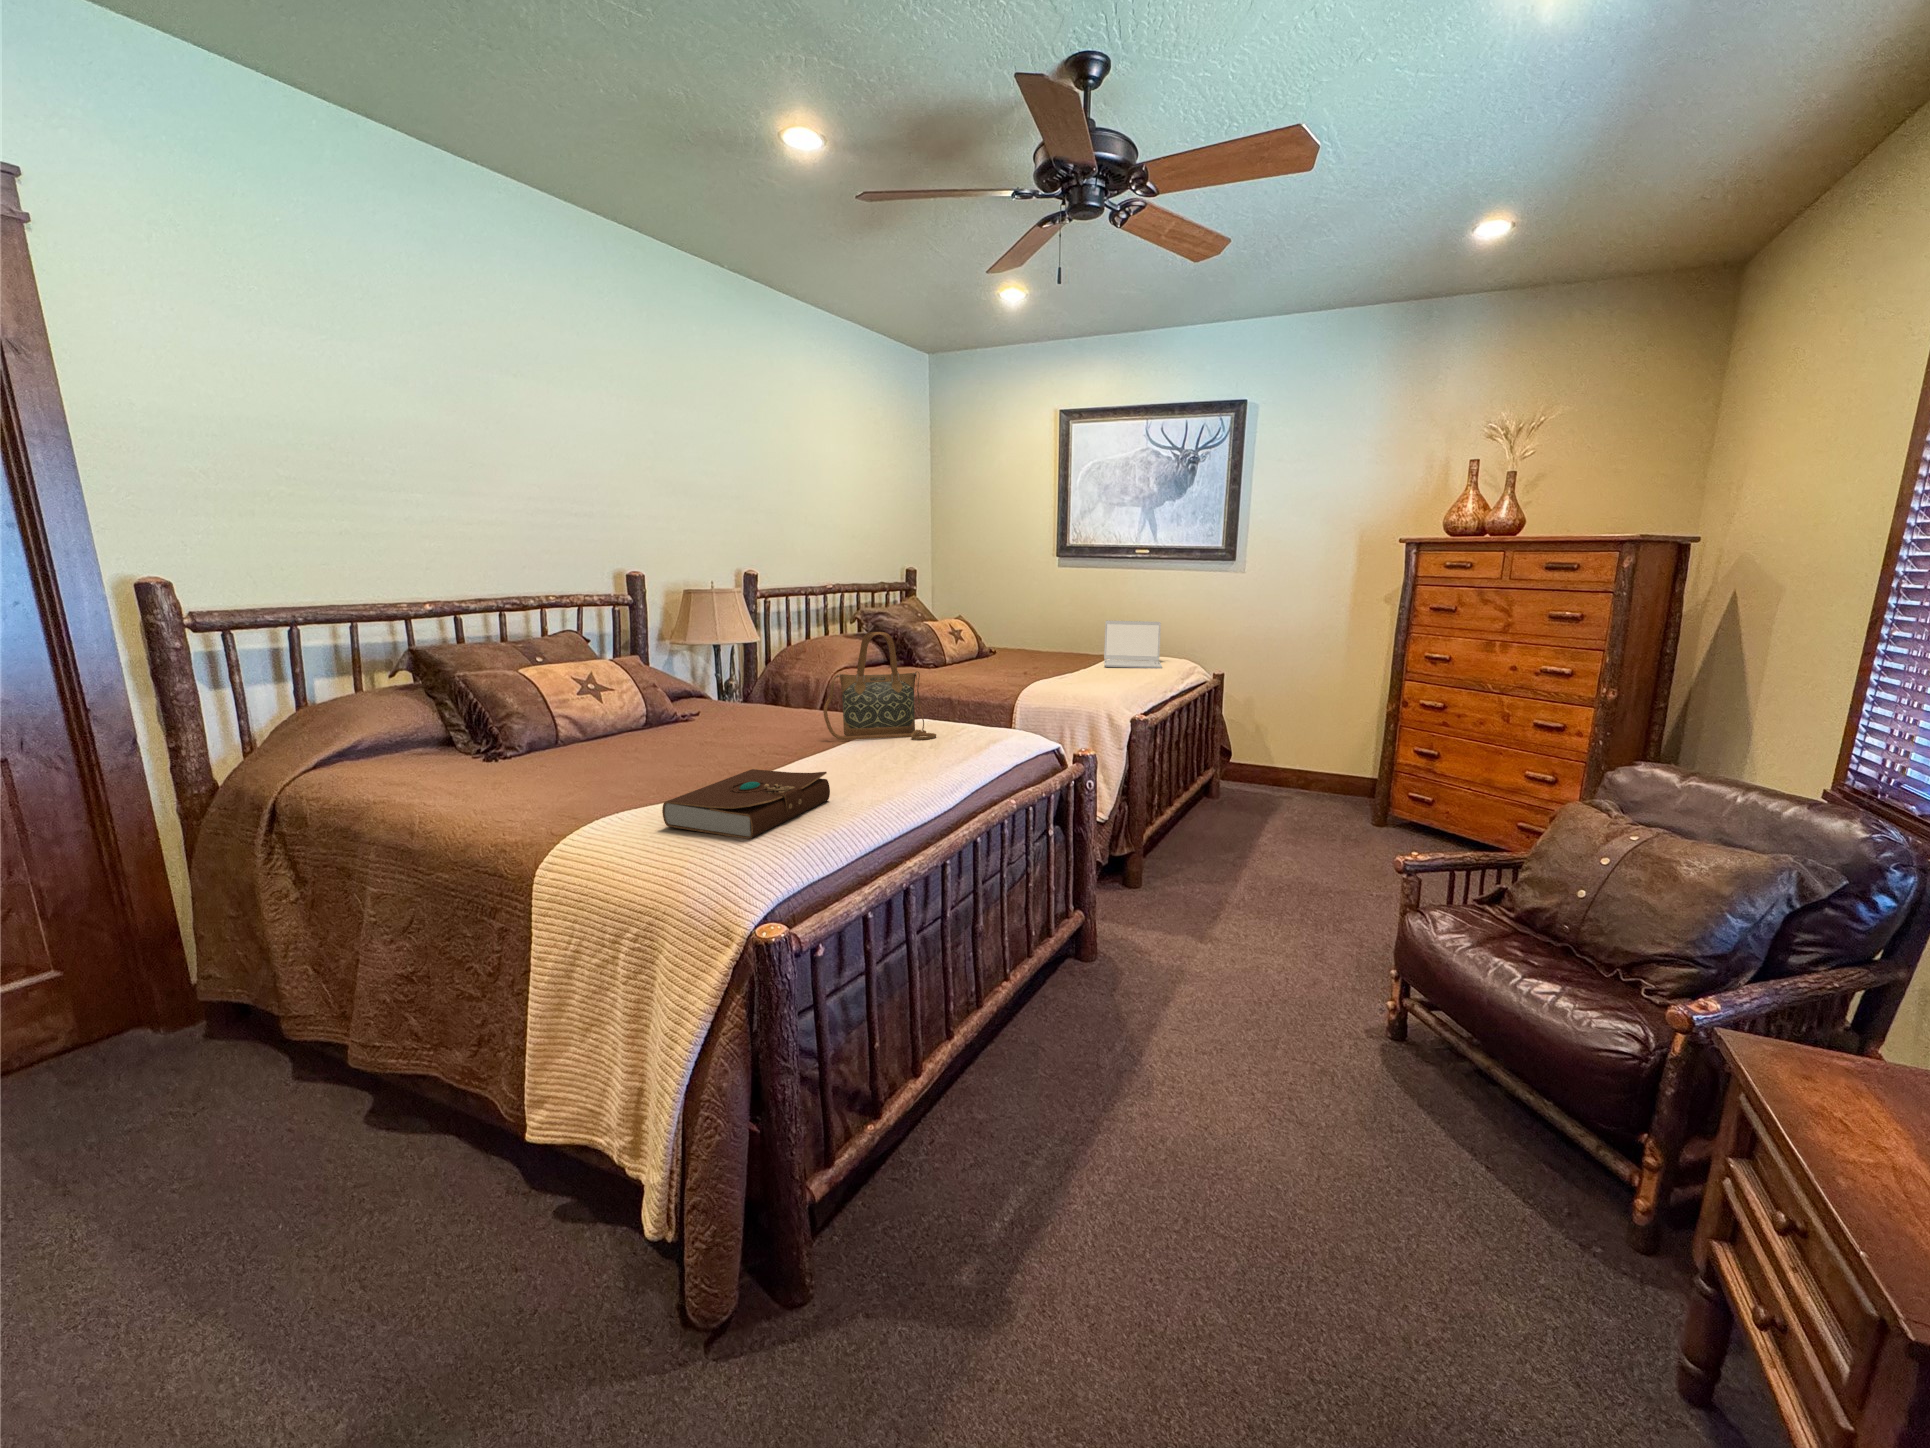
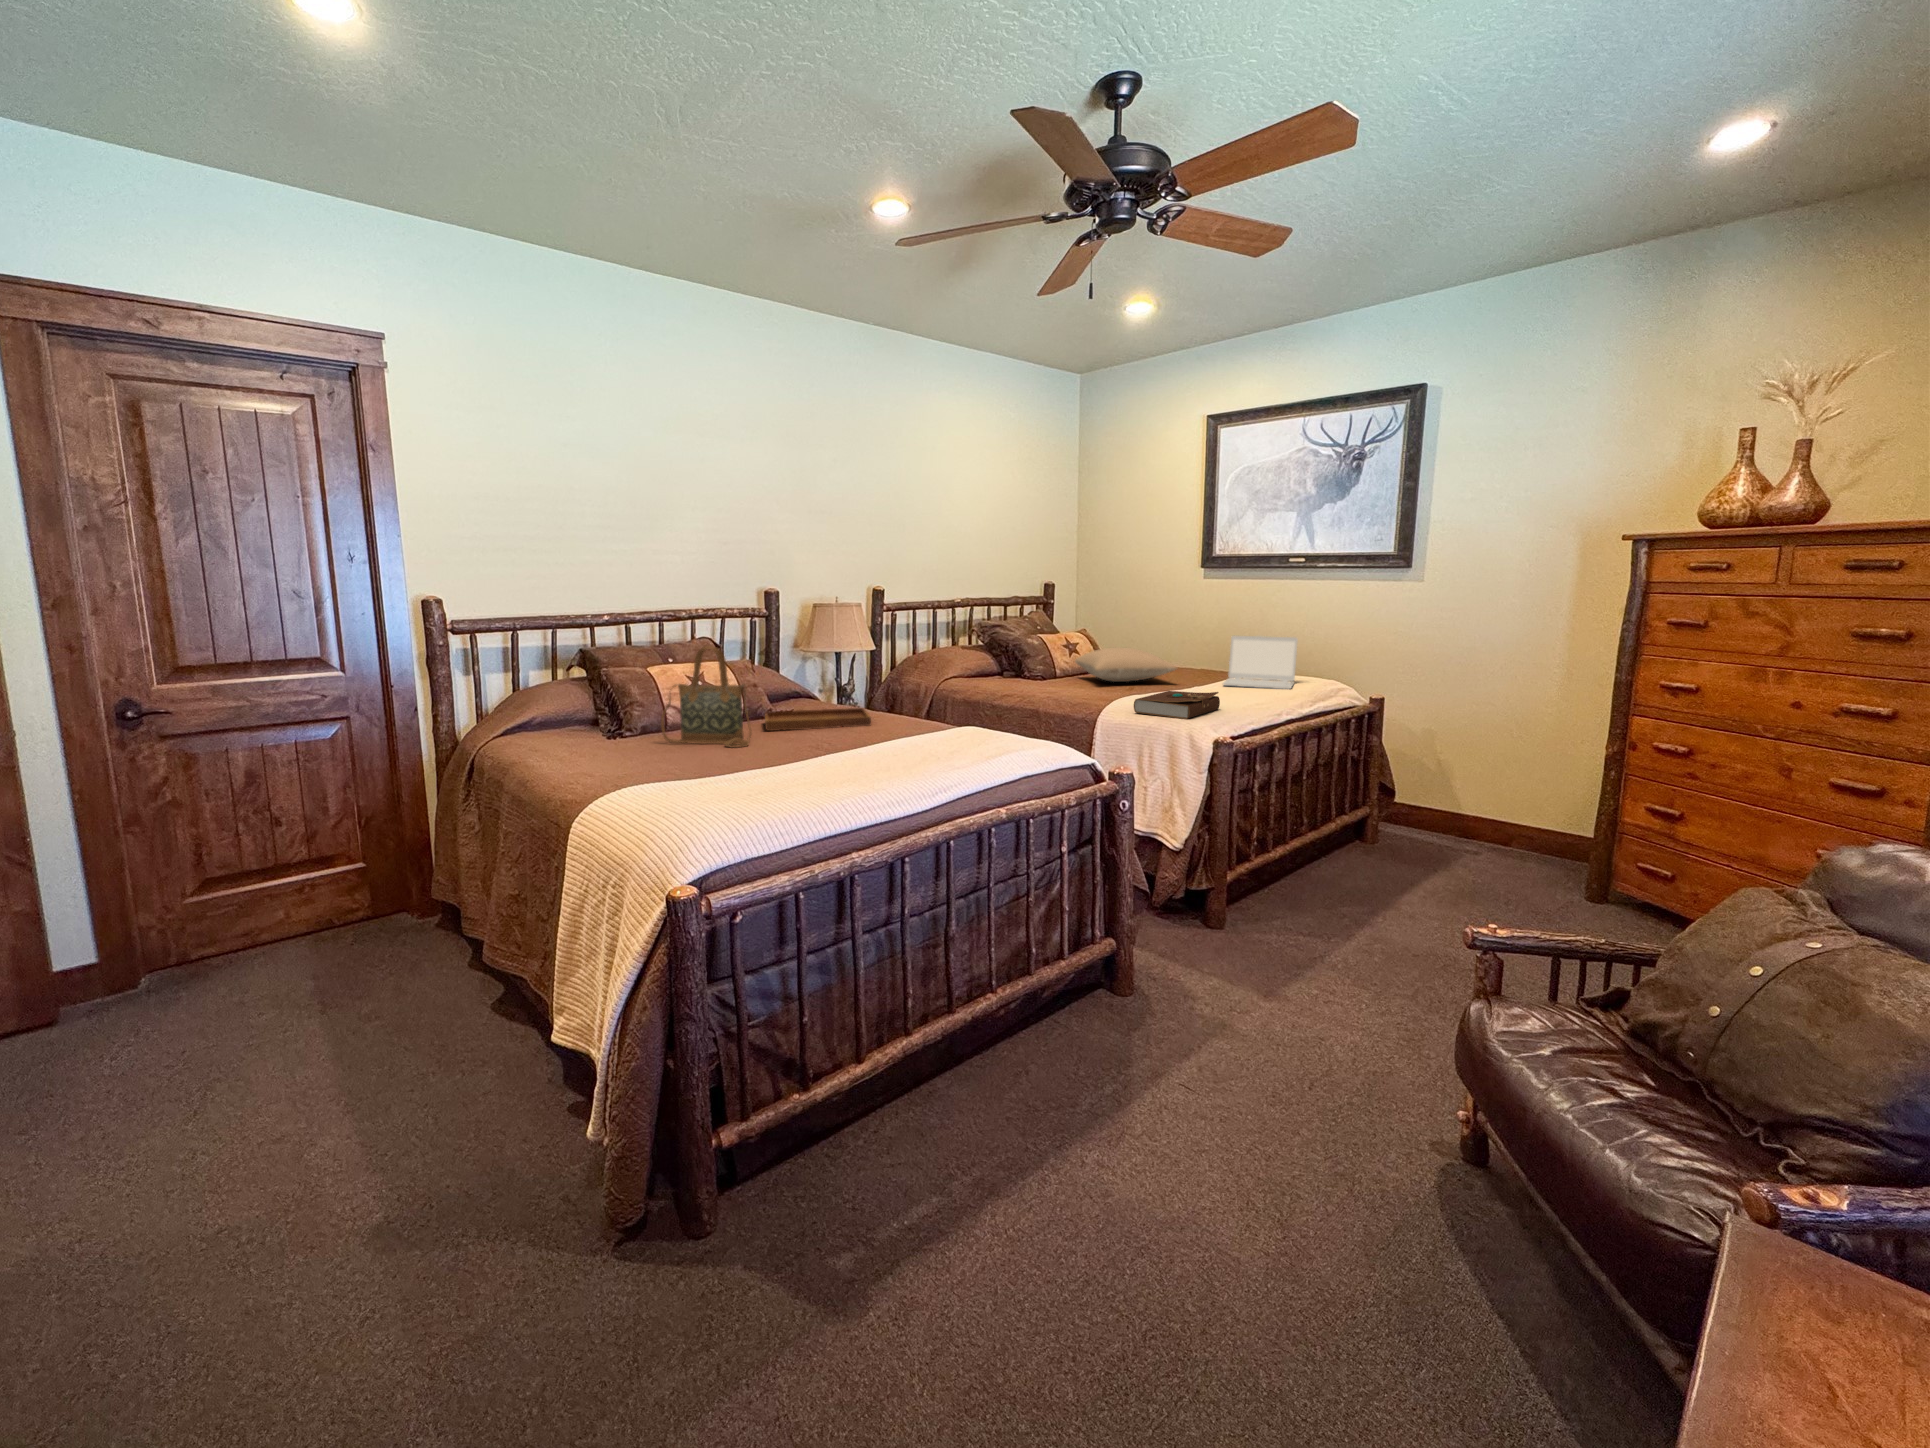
handbag: present [823,632,936,740] -> present [661,646,752,748]
pillow: none [965,634,1066,666] -> present [1075,647,1177,682]
tray: none [674,685,808,738] -> present [765,688,871,731]
book: present [662,769,830,839] -> present [1134,691,1220,719]

